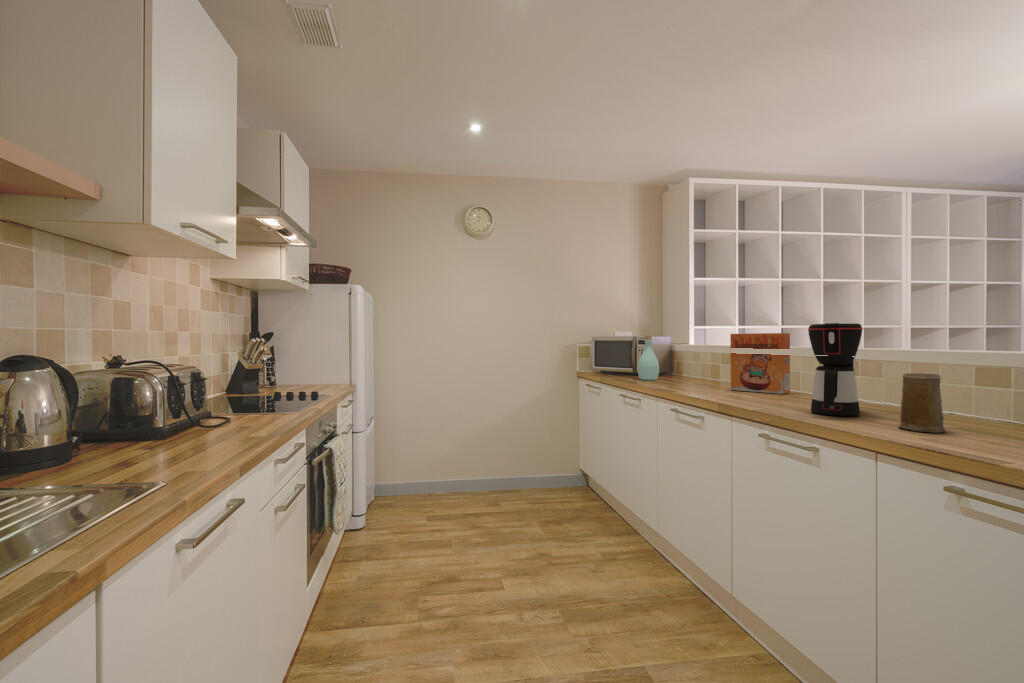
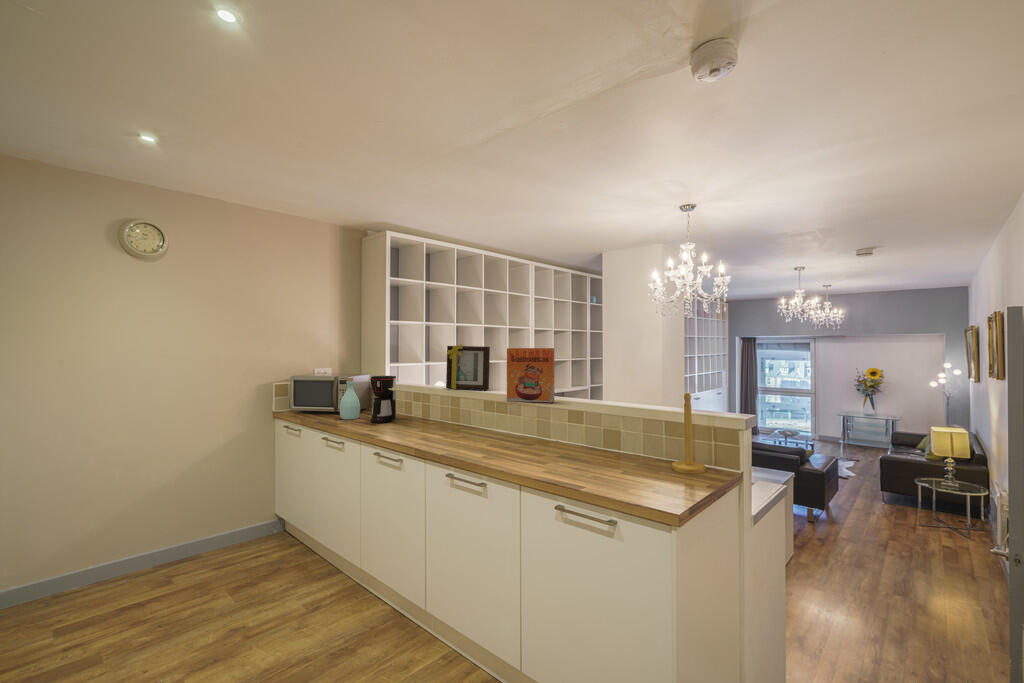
picture frame: none [763,290,828,348] -> present [446,344,490,390]
coffee maker: present [808,323,863,416] -> present [370,376,396,423]
cereal box: present [730,333,790,394] -> present [507,348,554,402]
mug: present [899,373,946,433] -> none [533,424,557,465]

